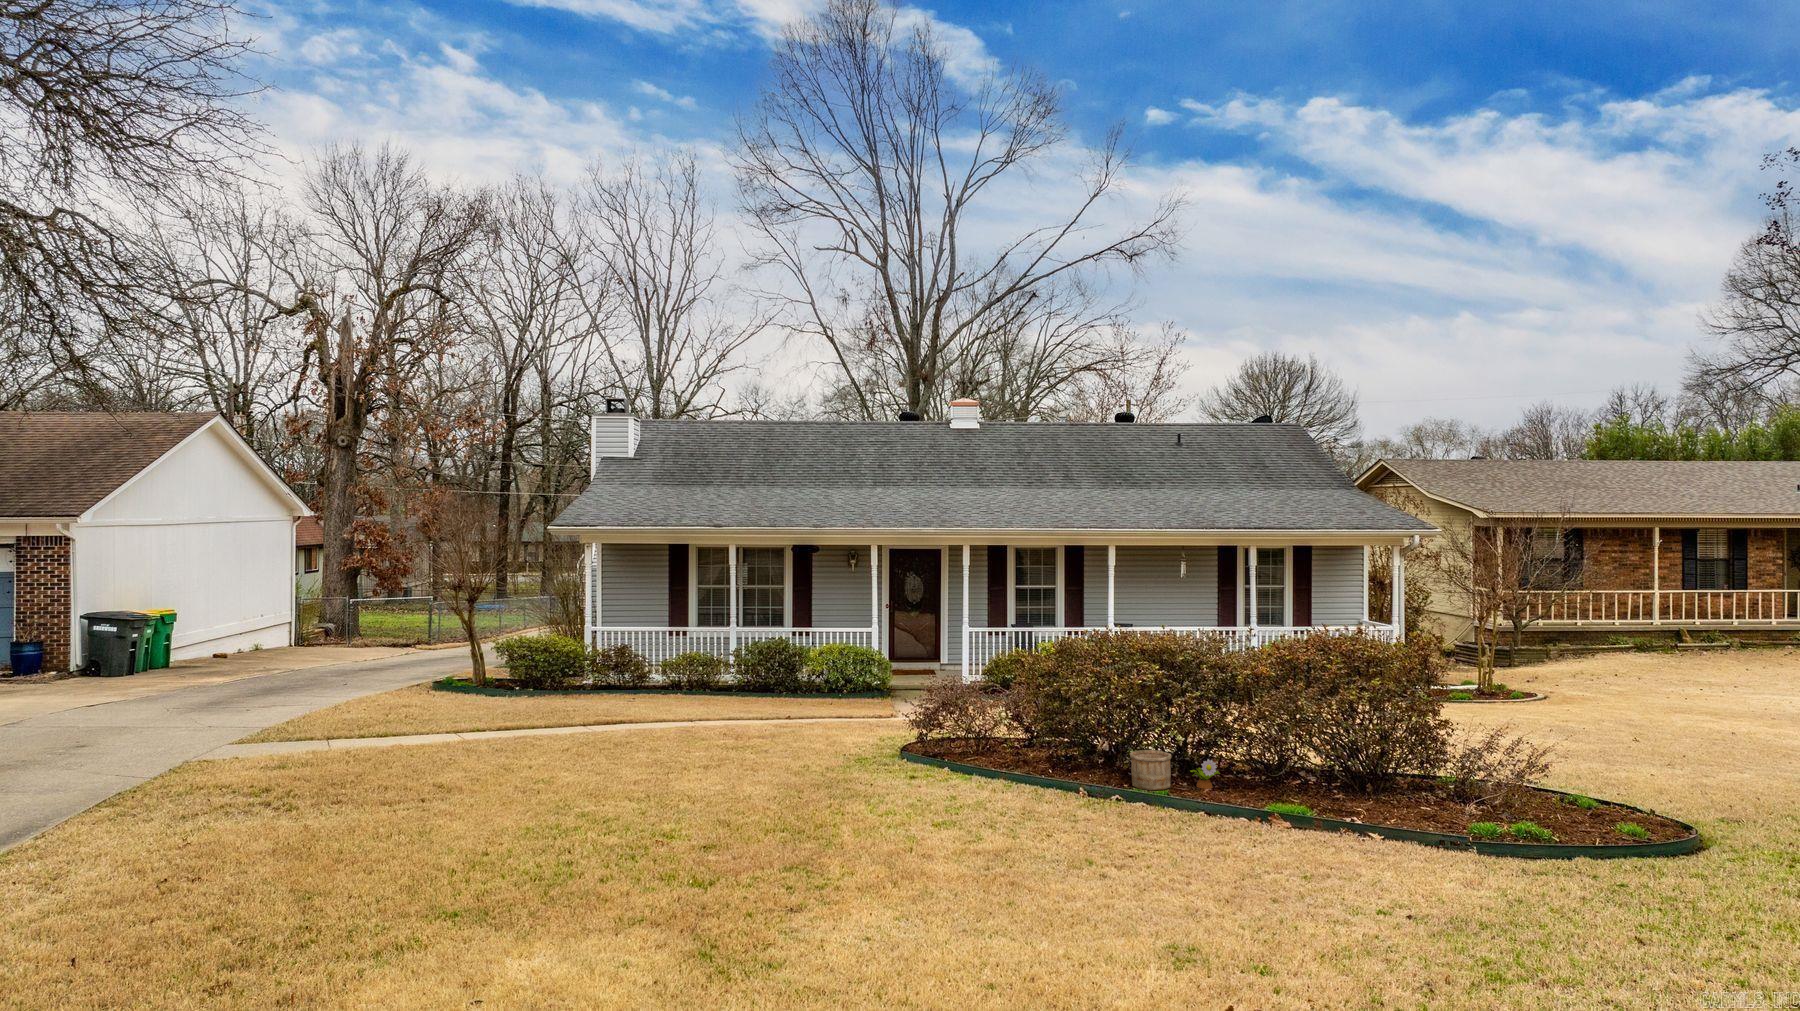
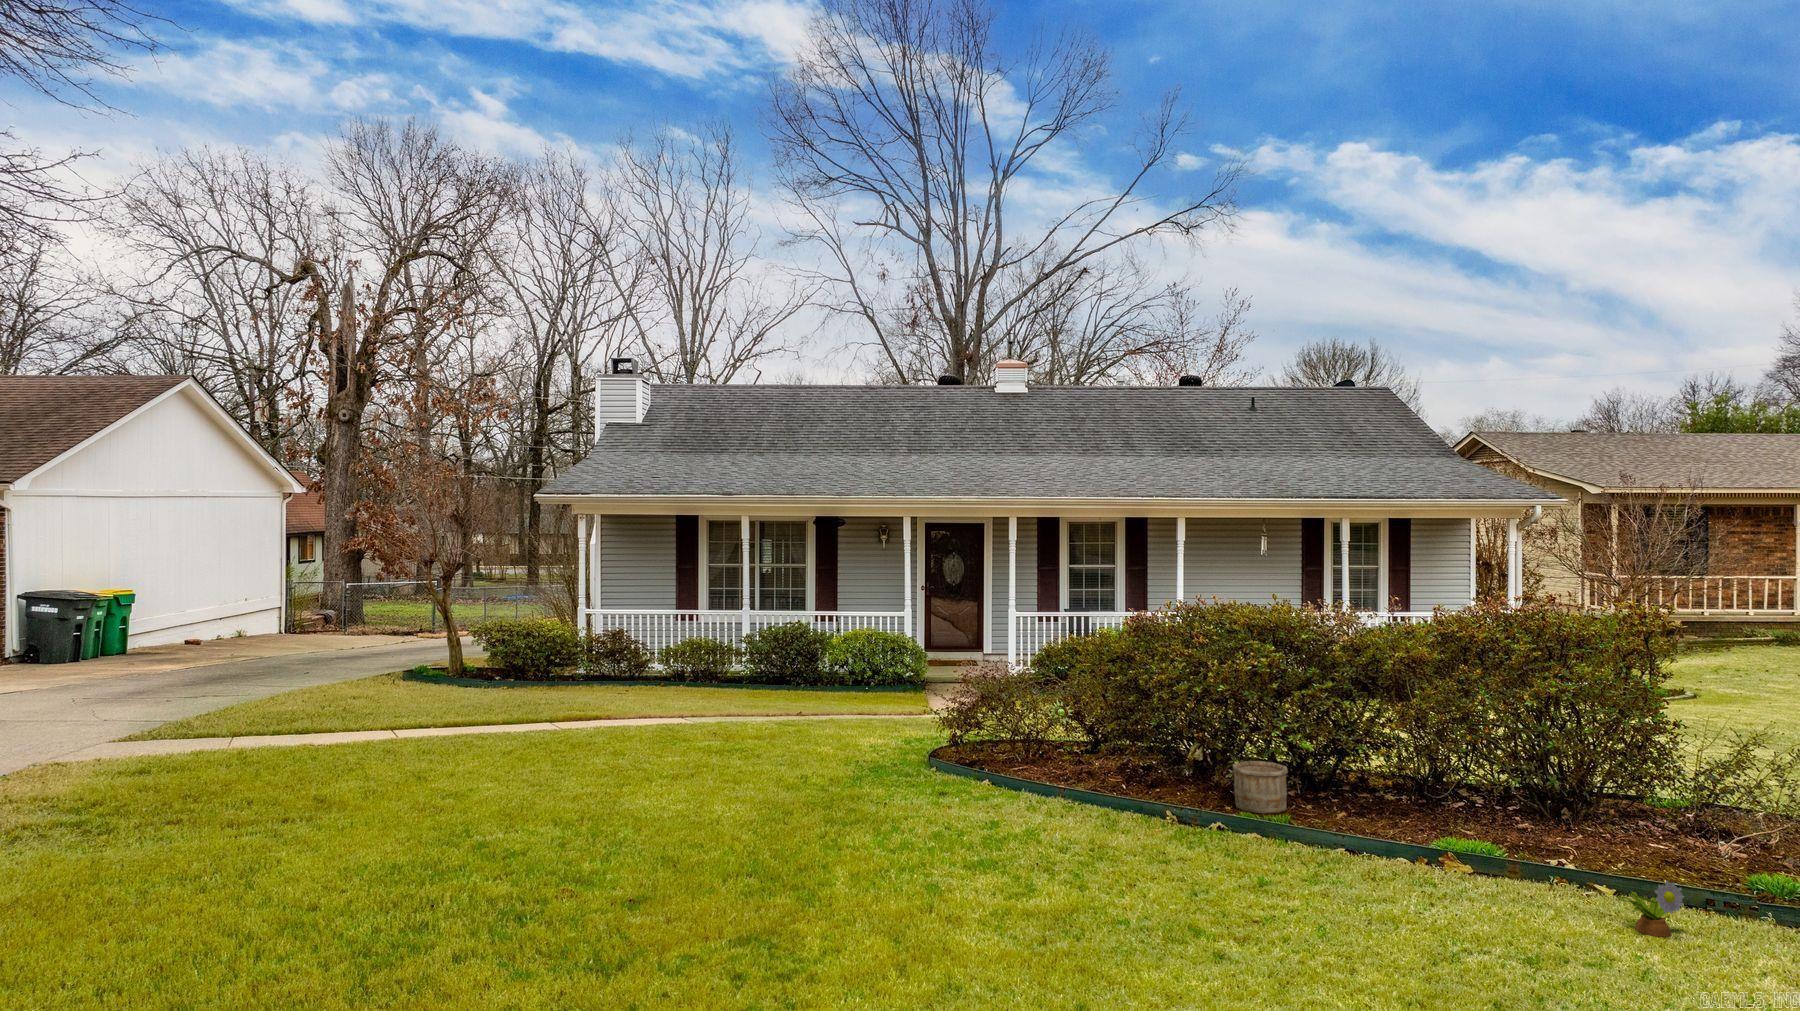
decorative plant: present [1191,759,1220,789] -> present [1617,881,1684,937]

